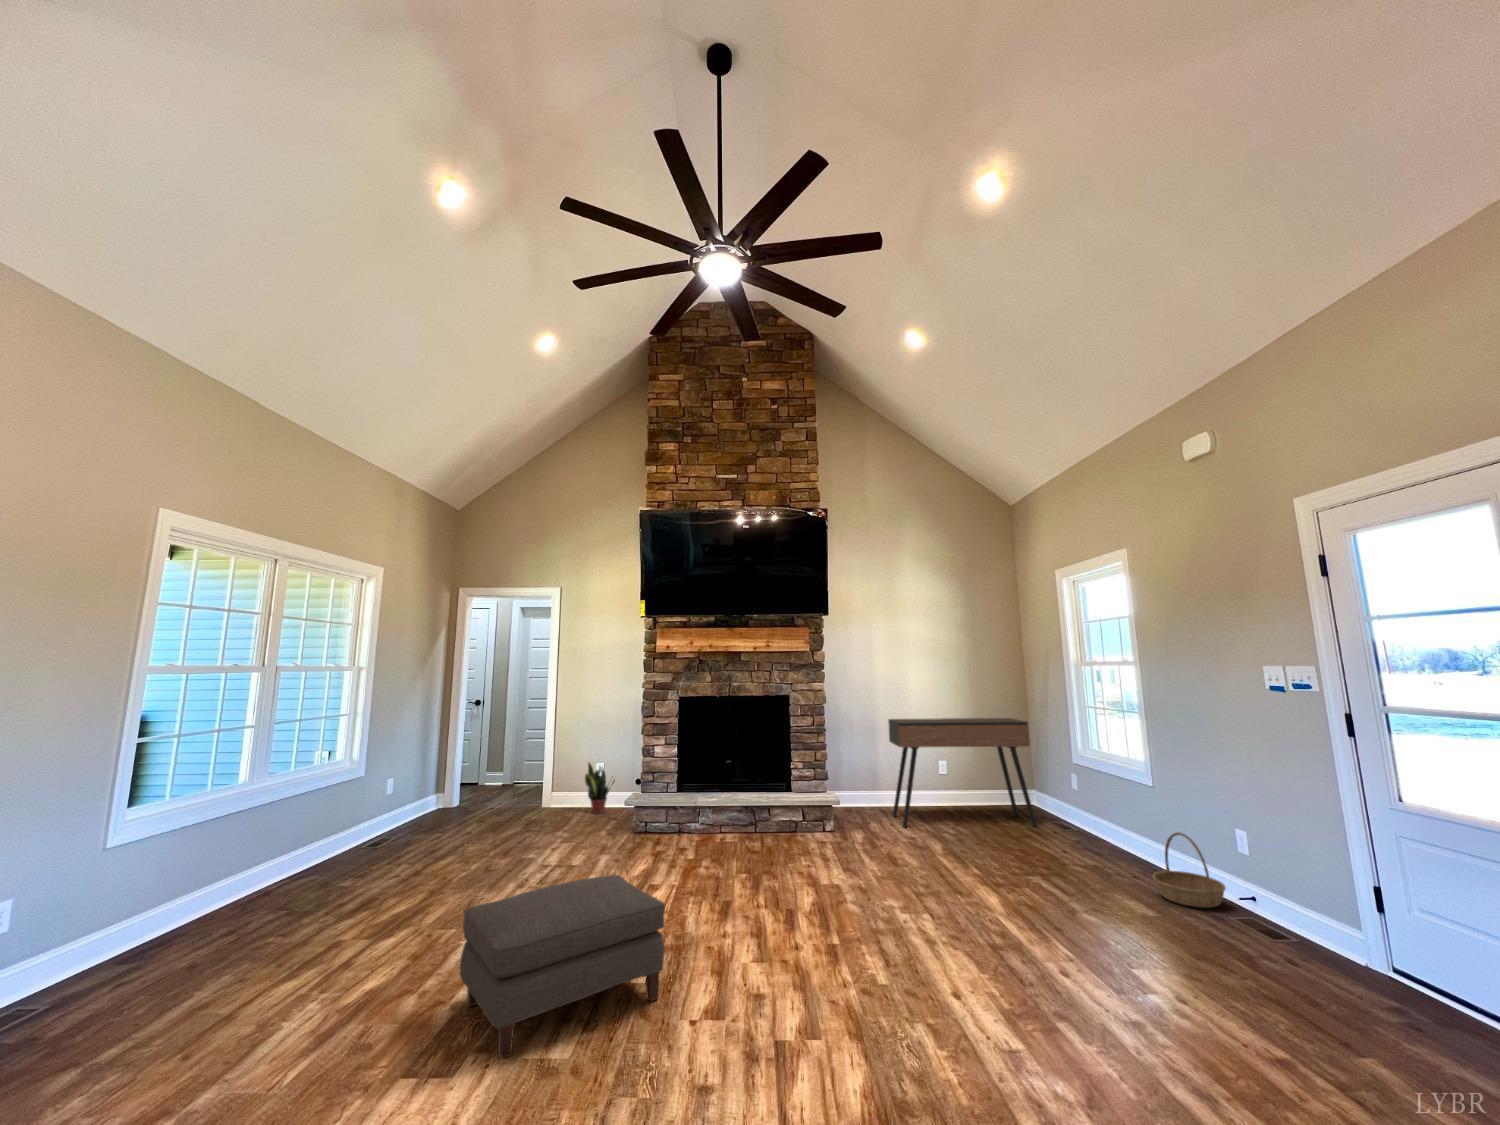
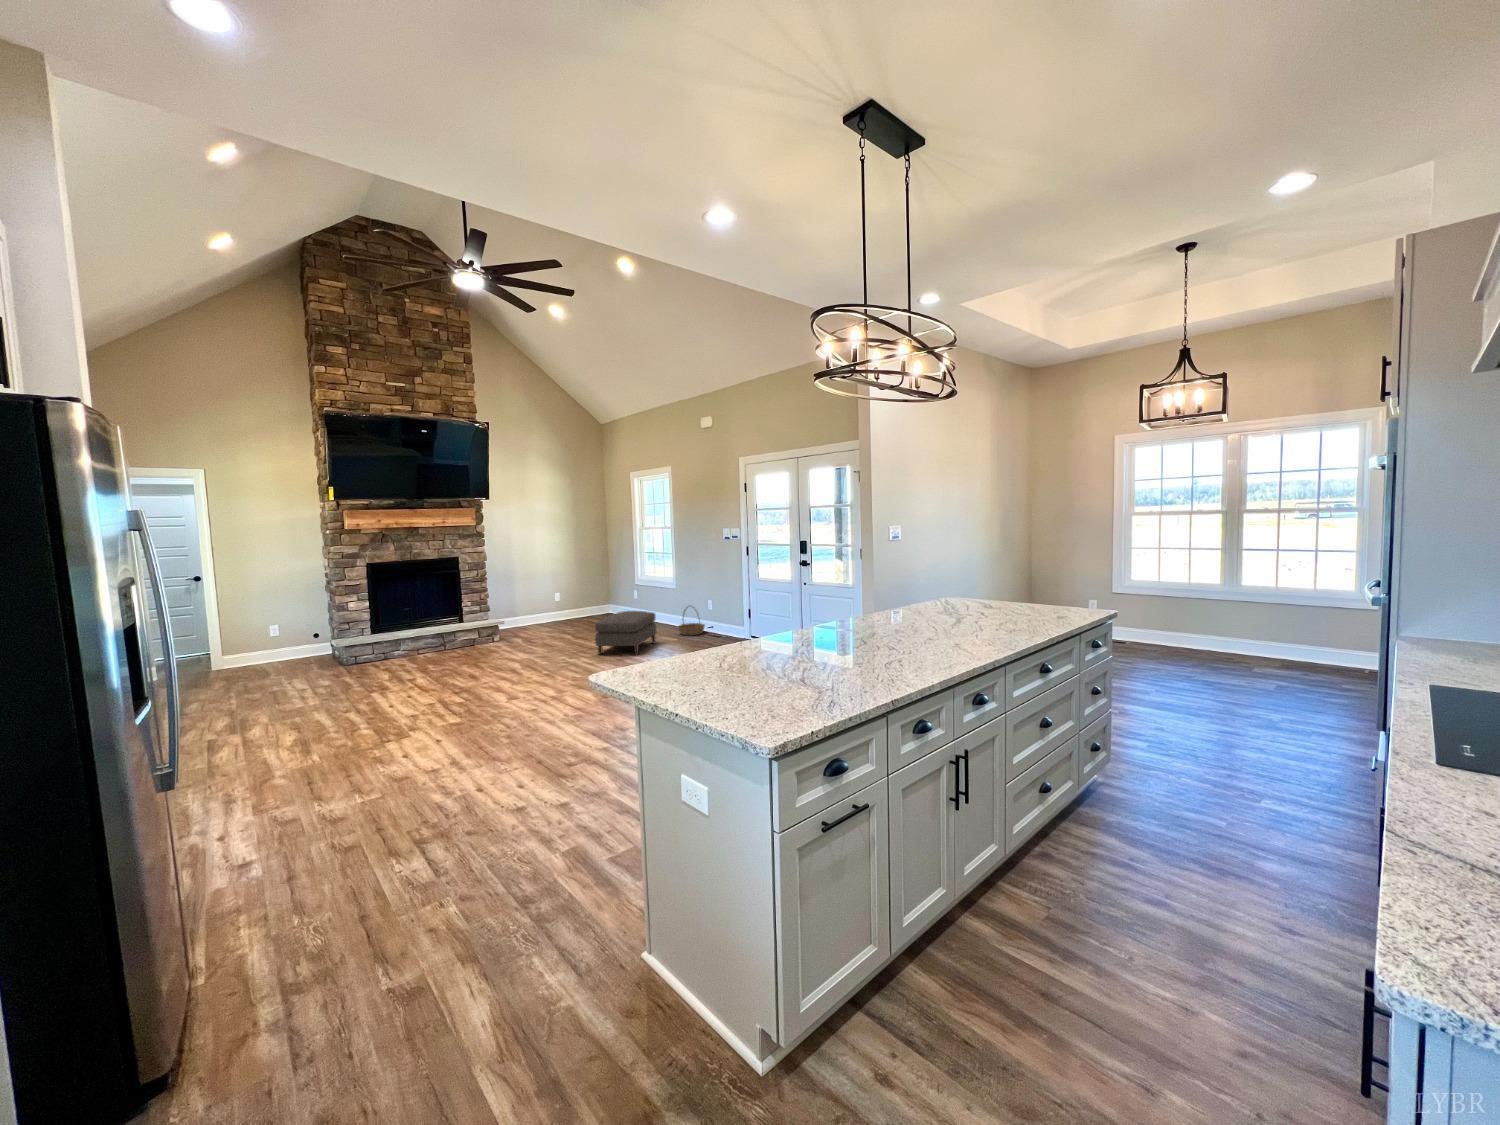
console table: present [888,718,1037,828] -> none [527,562,617,633]
potted plant: present [585,763,614,814] -> none [265,624,299,665]
ottoman: present [460,875,665,1059] -> present [595,611,657,655]

